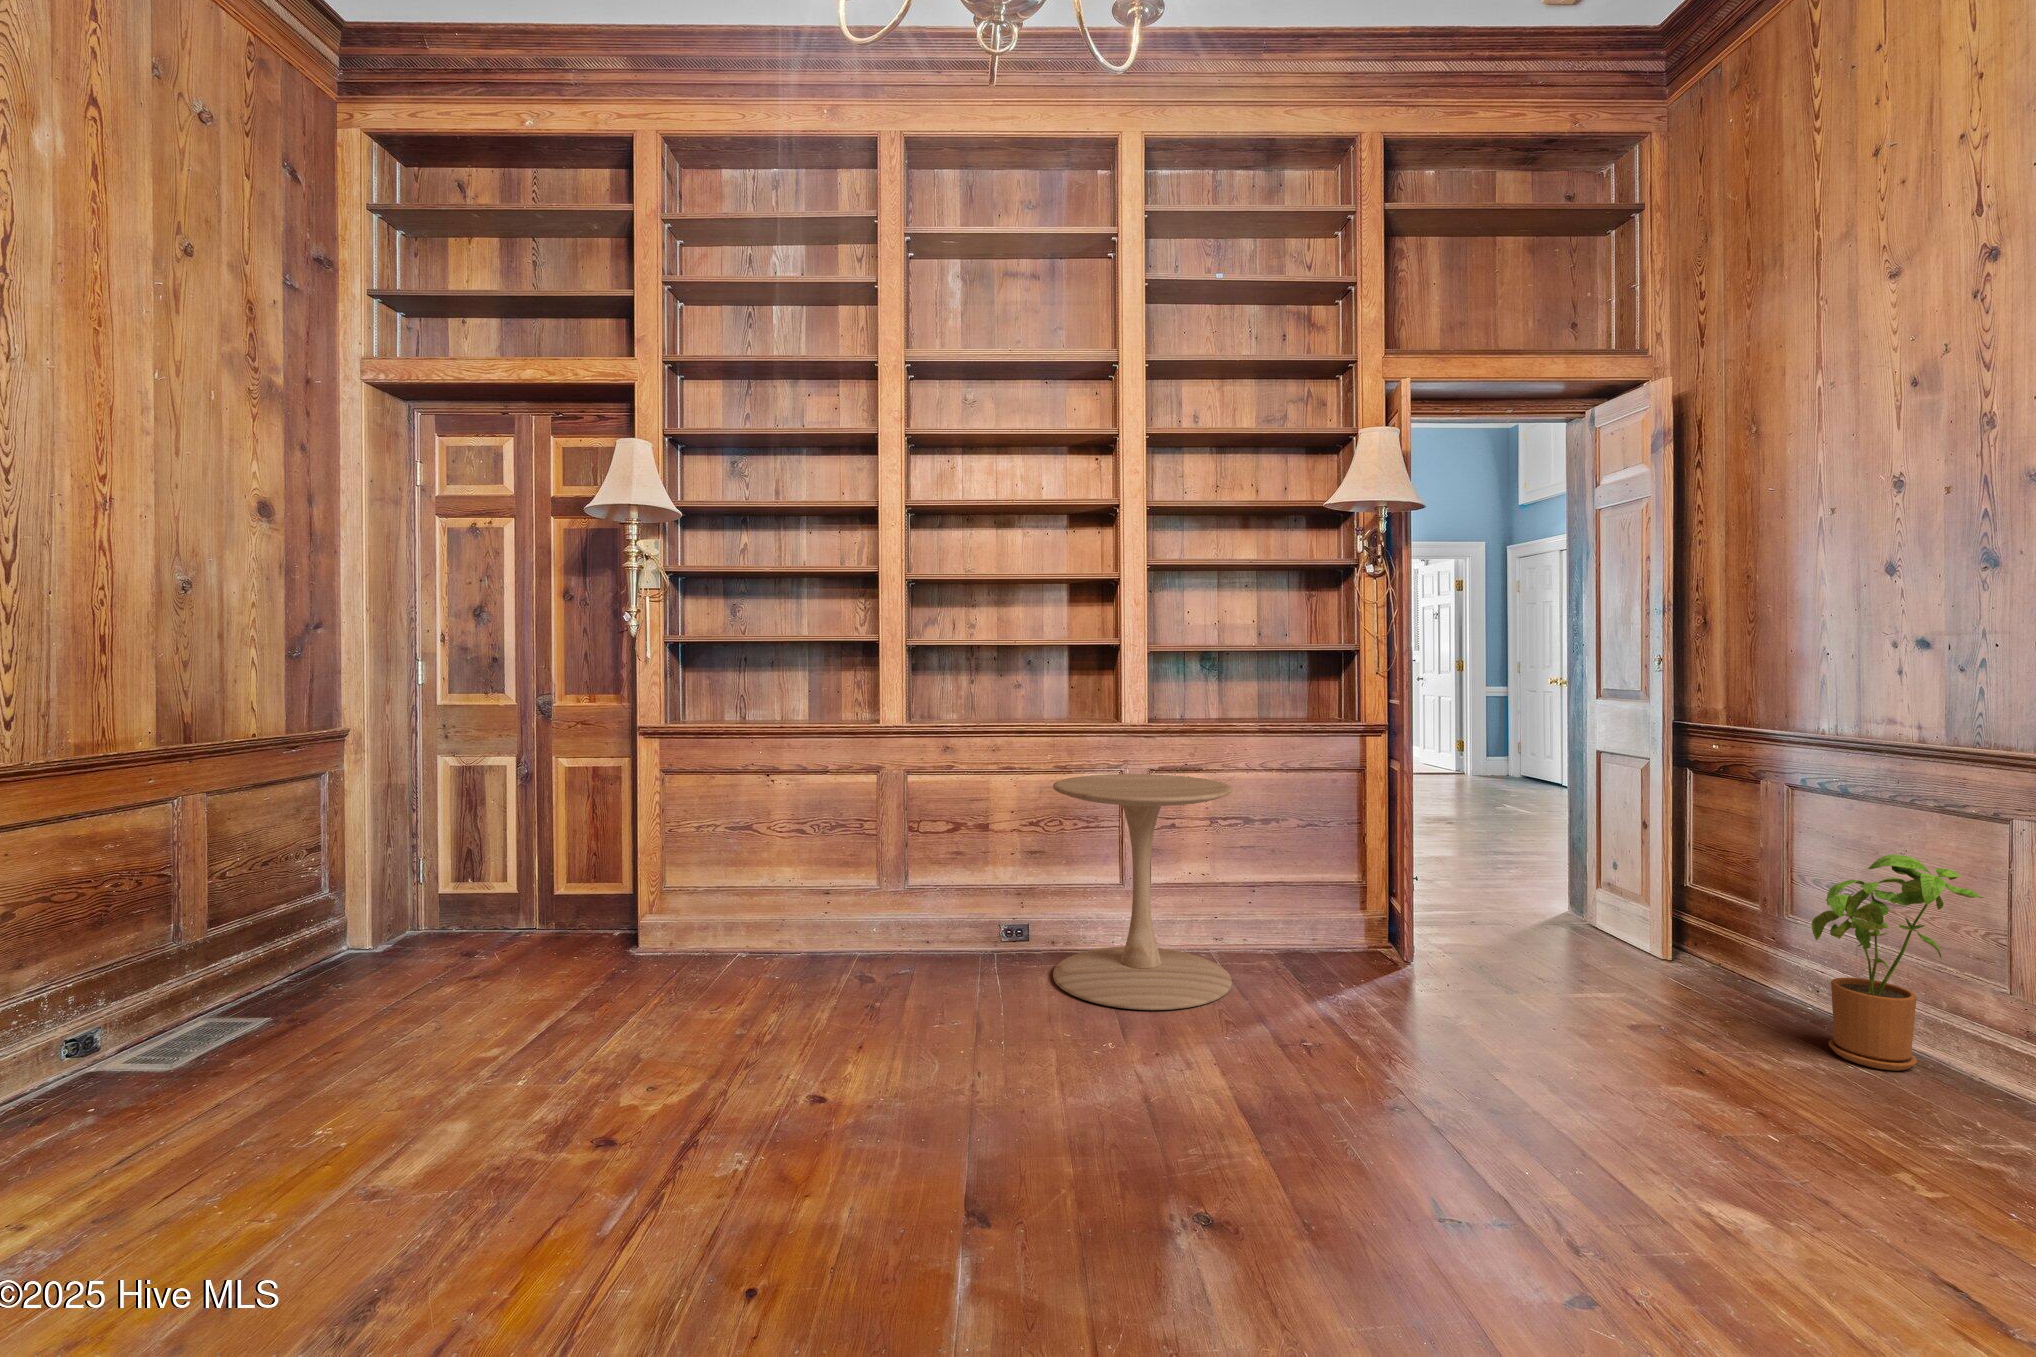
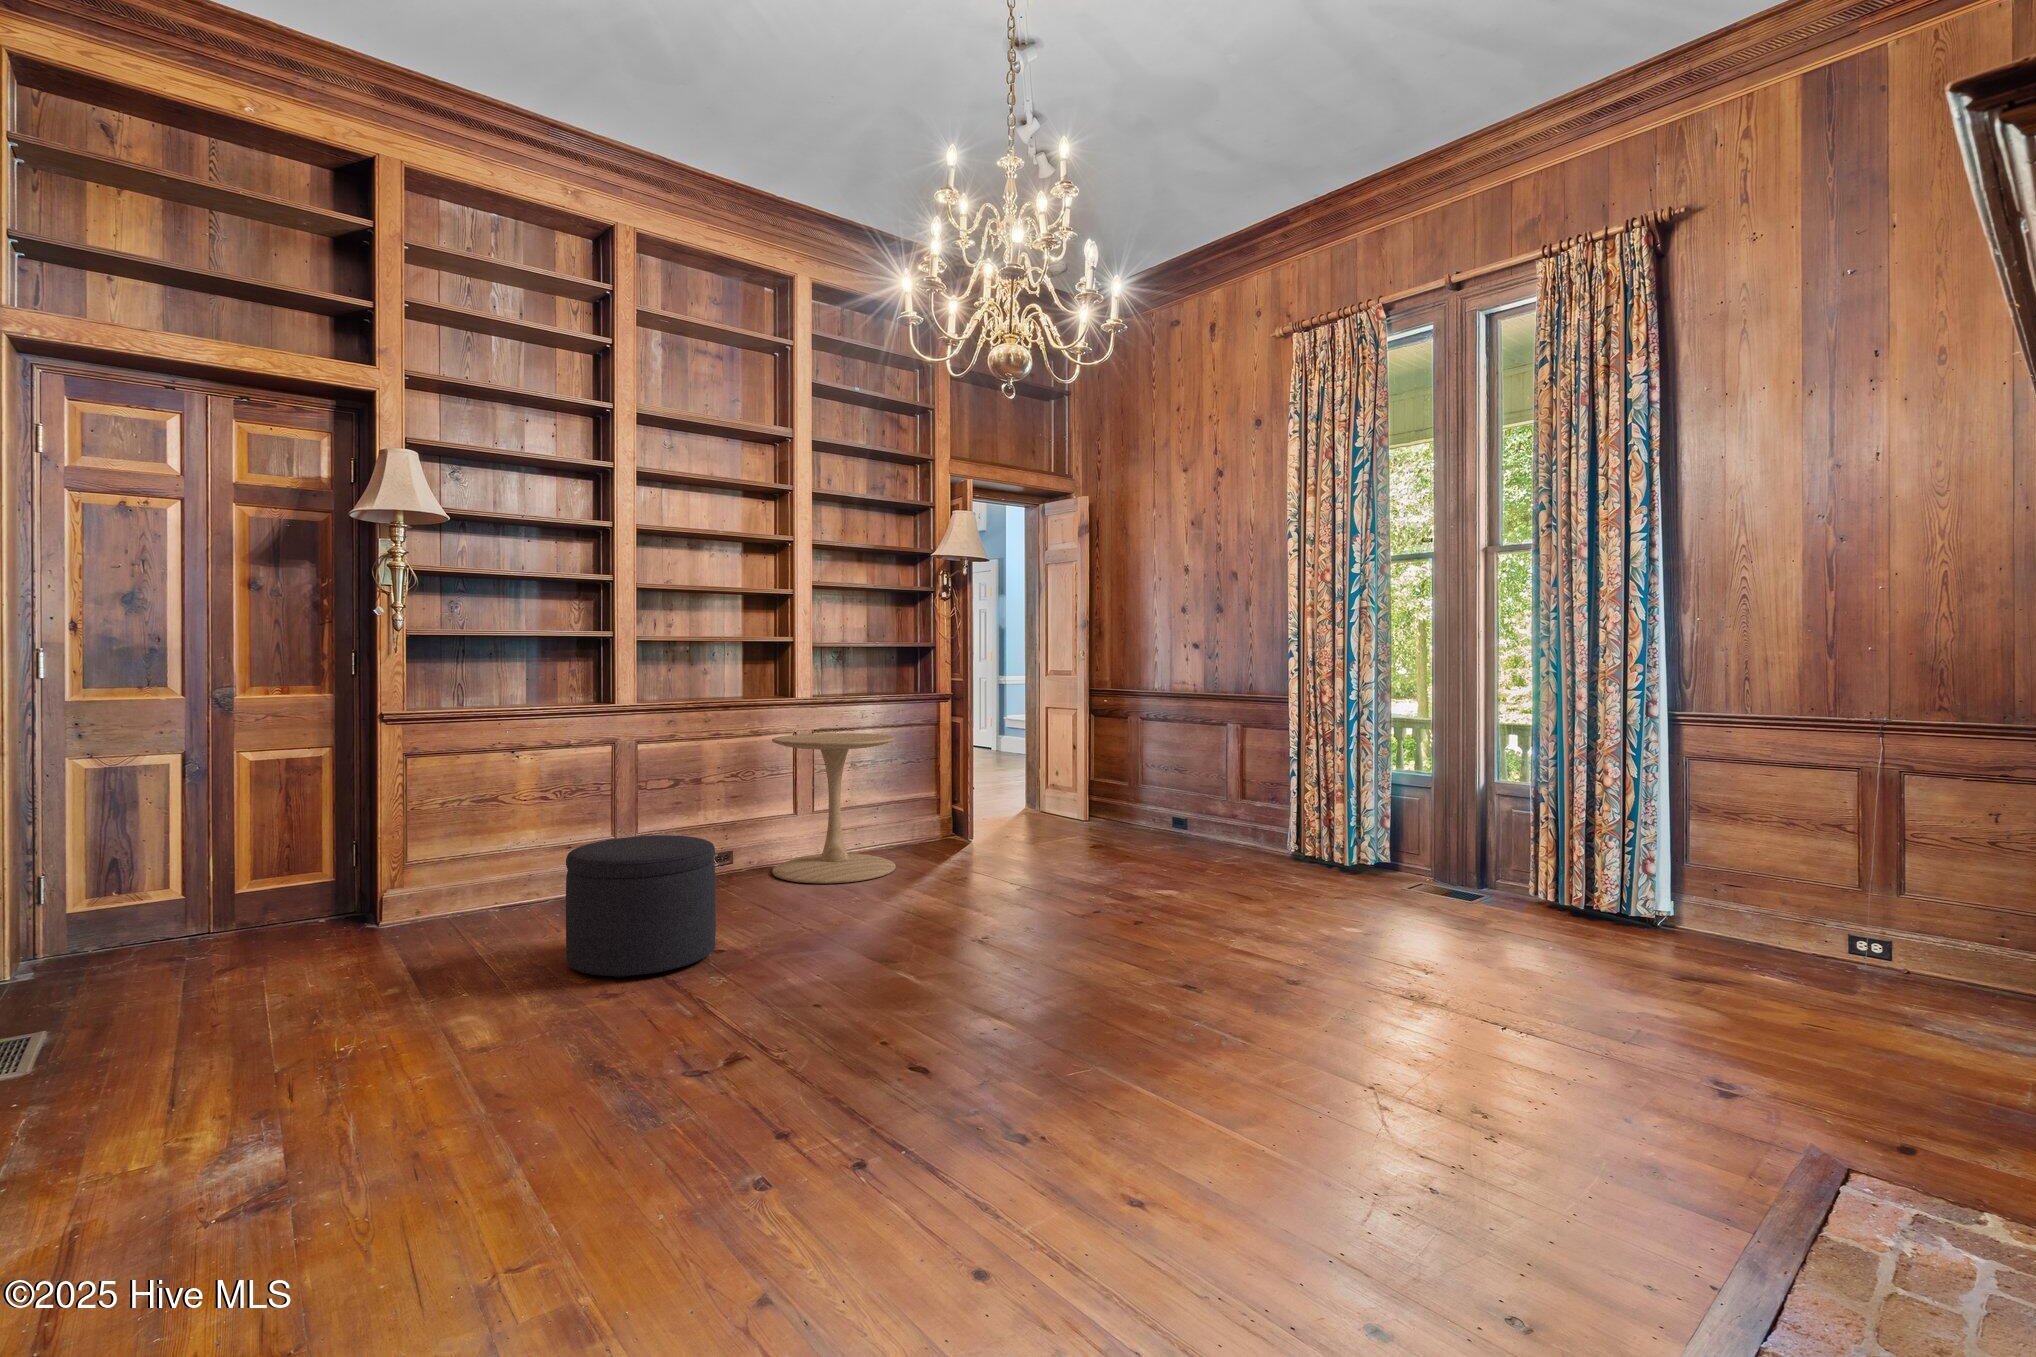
house plant: present [1812,855,1983,1071] -> none [1165,744,1224,845]
ottoman: none [609,912,812,1130] -> present [566,835,716,978]

